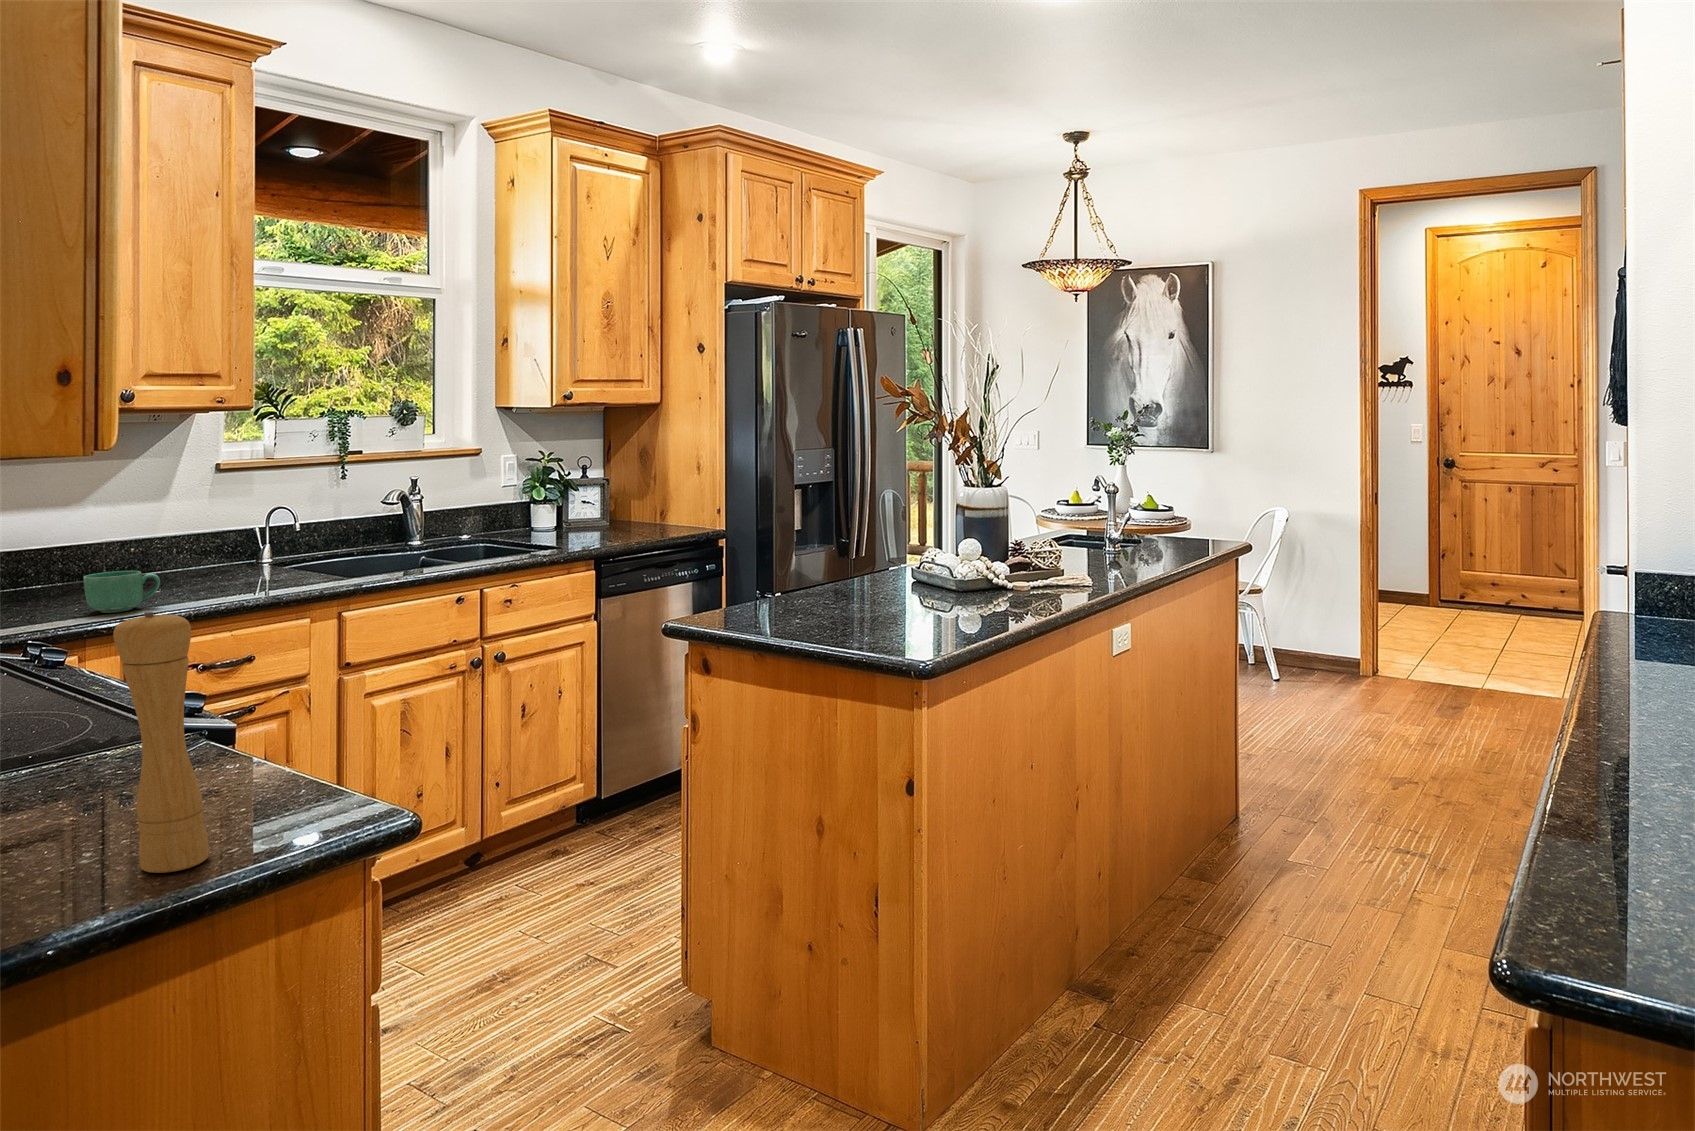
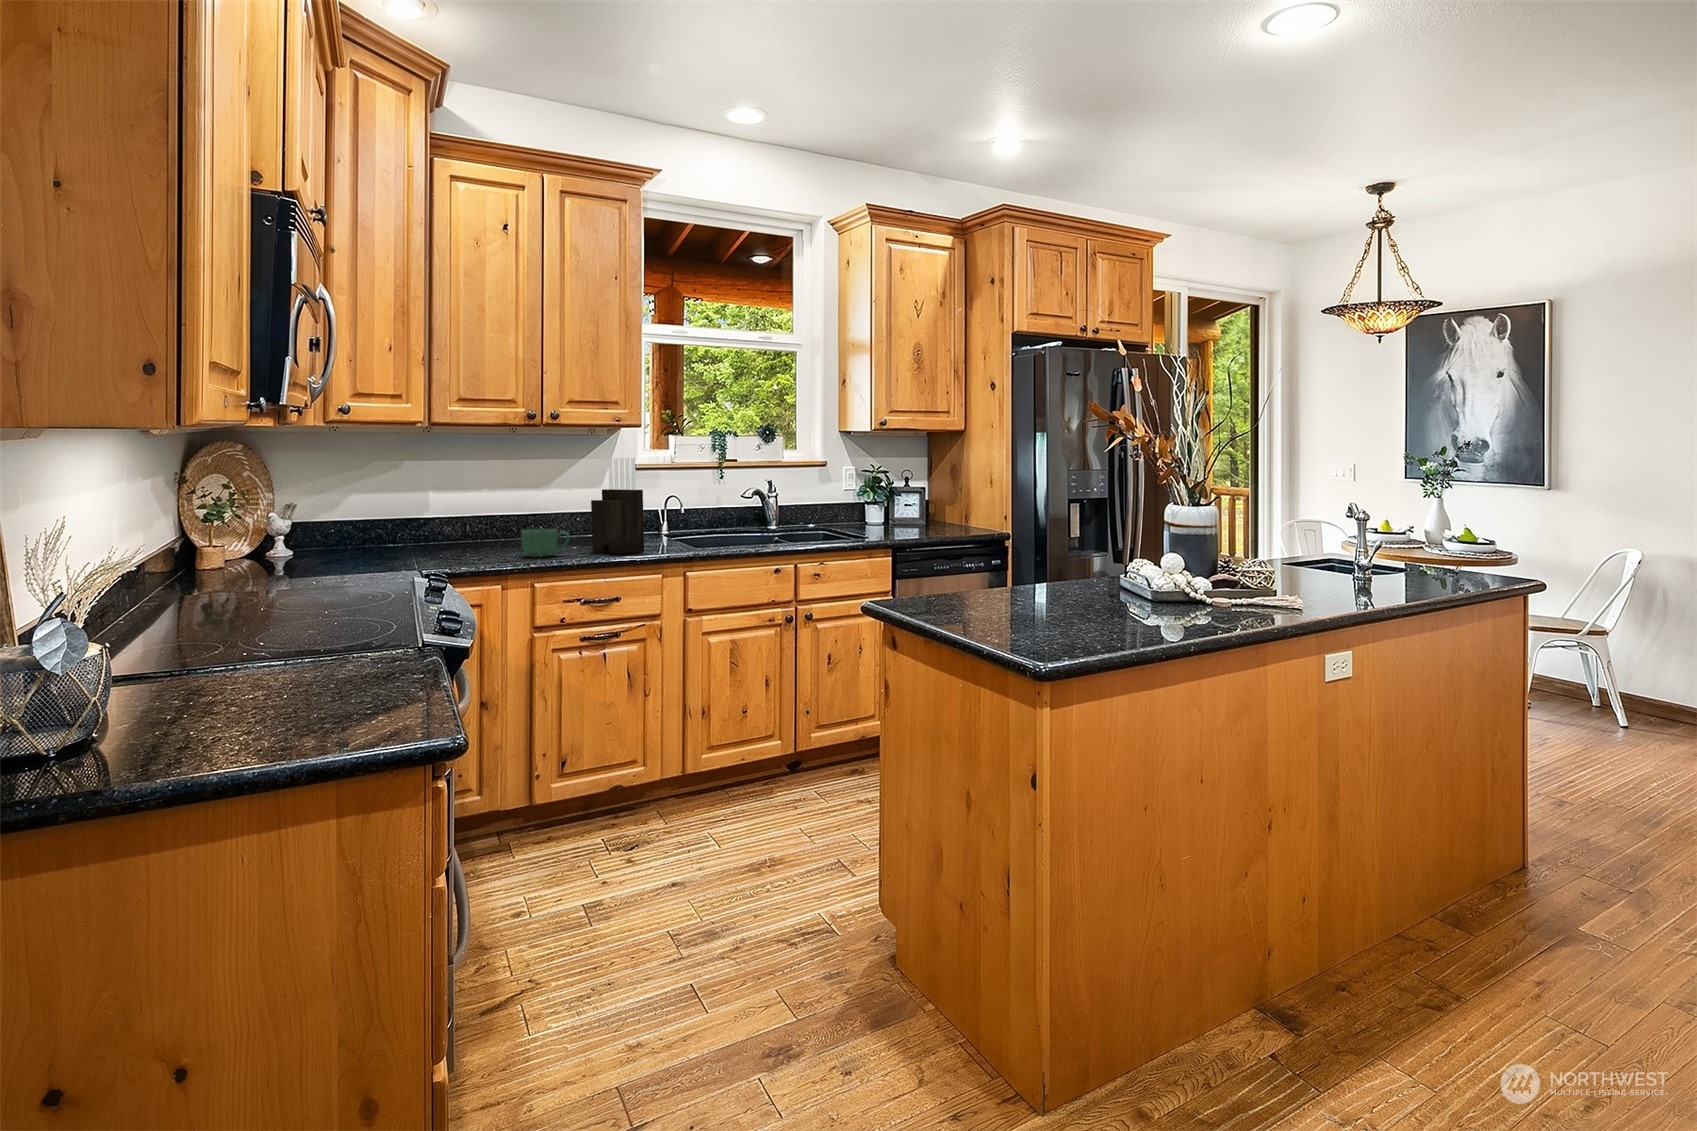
knife block: none [182,466,270,598] -> present [591,458,644,554]
pepper mill: present [113,612,210,873] -> none [330,506,394,707]

